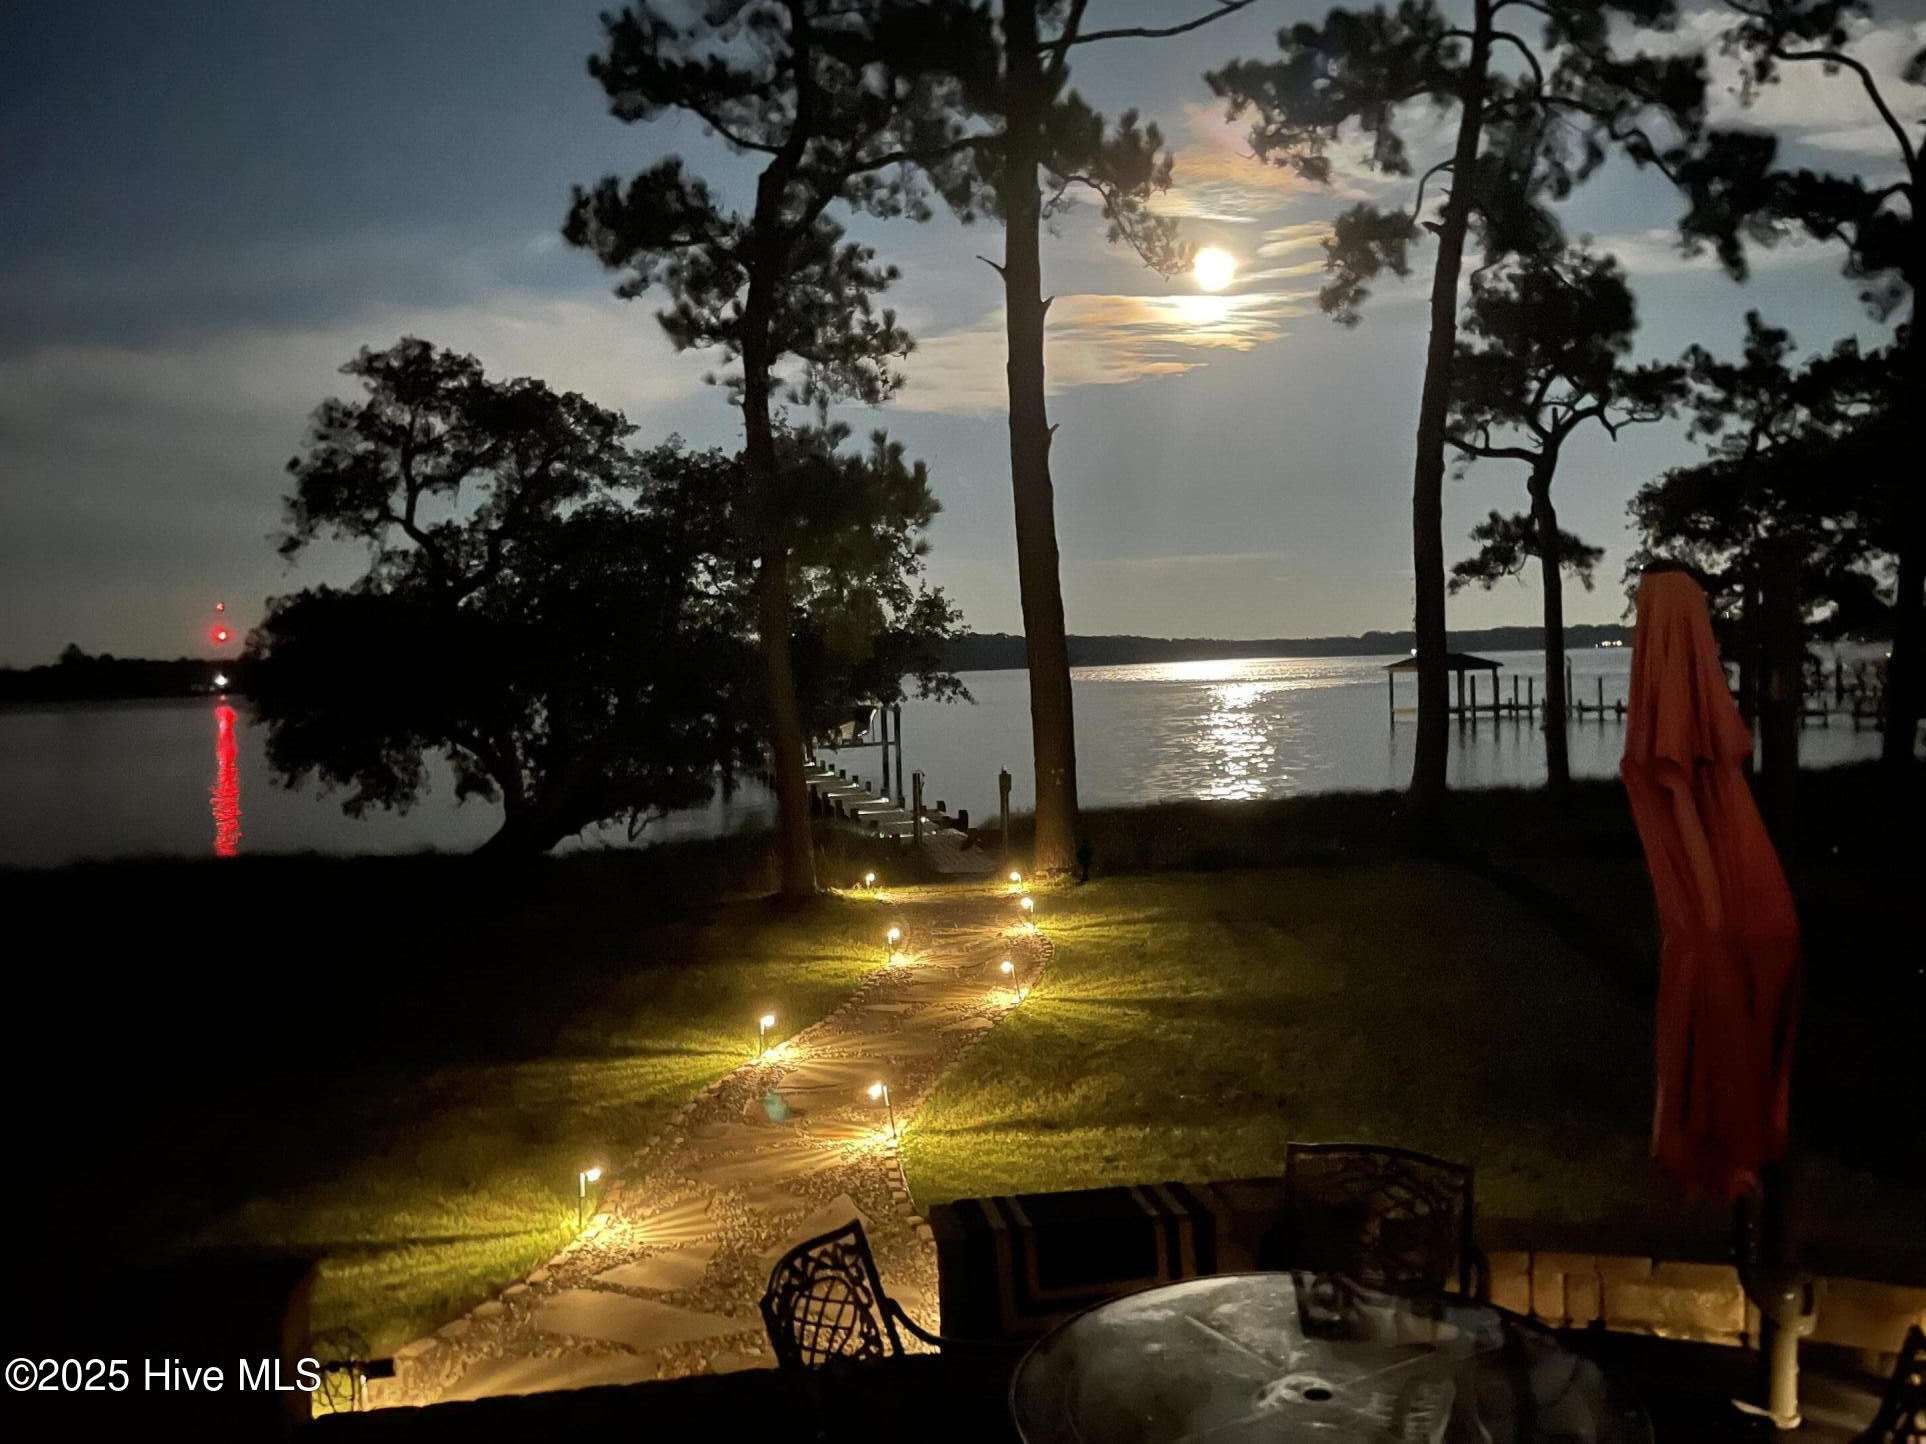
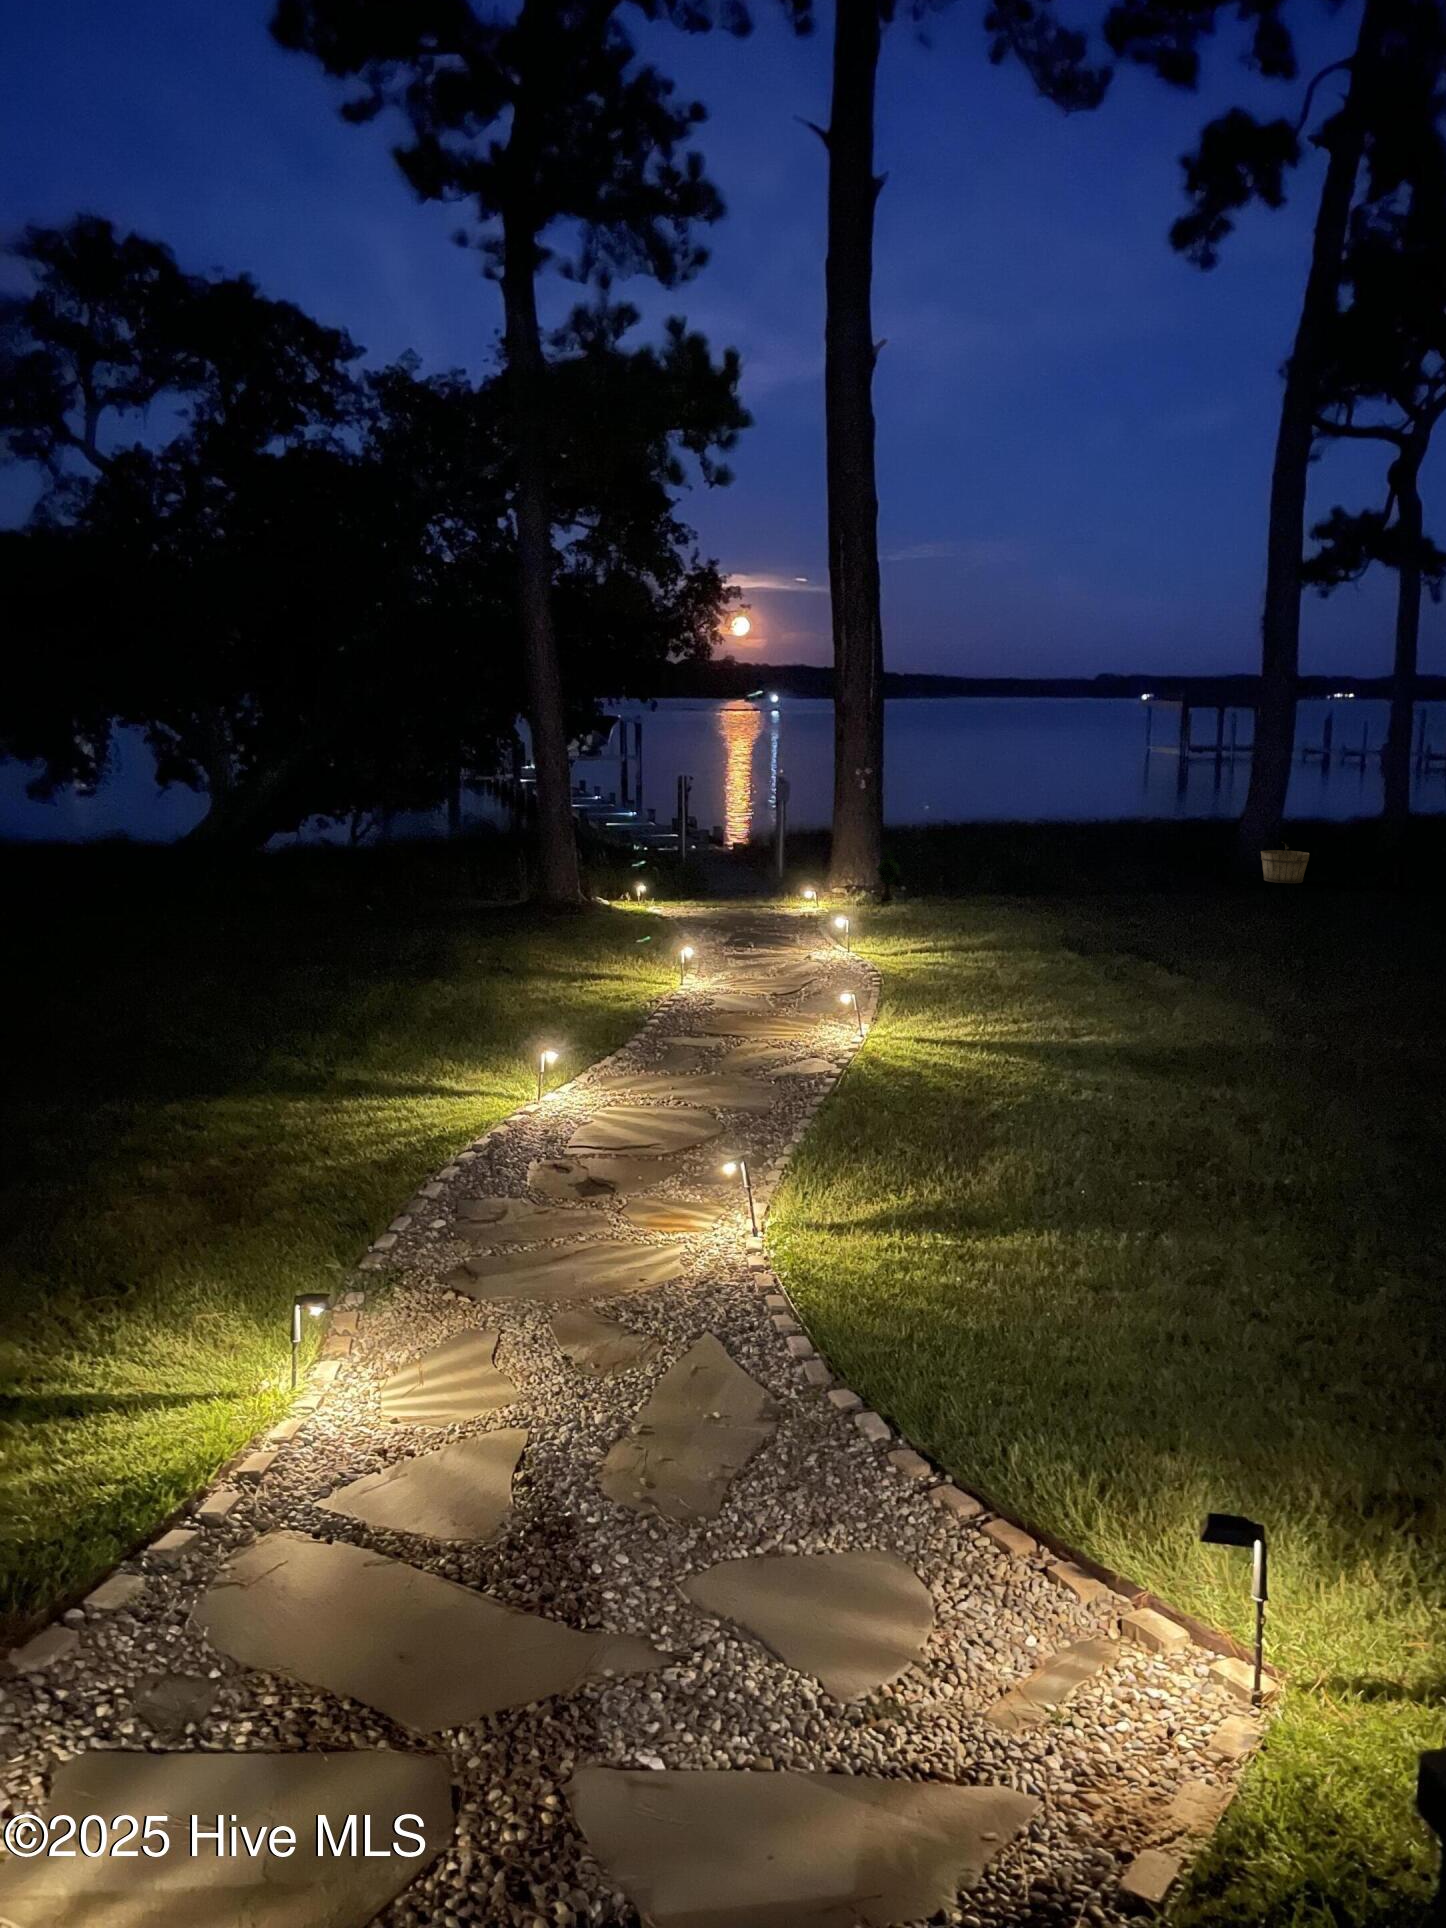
wooden bucket: none [1426,813,1469,850] -> present [1261,842,1310,883]

